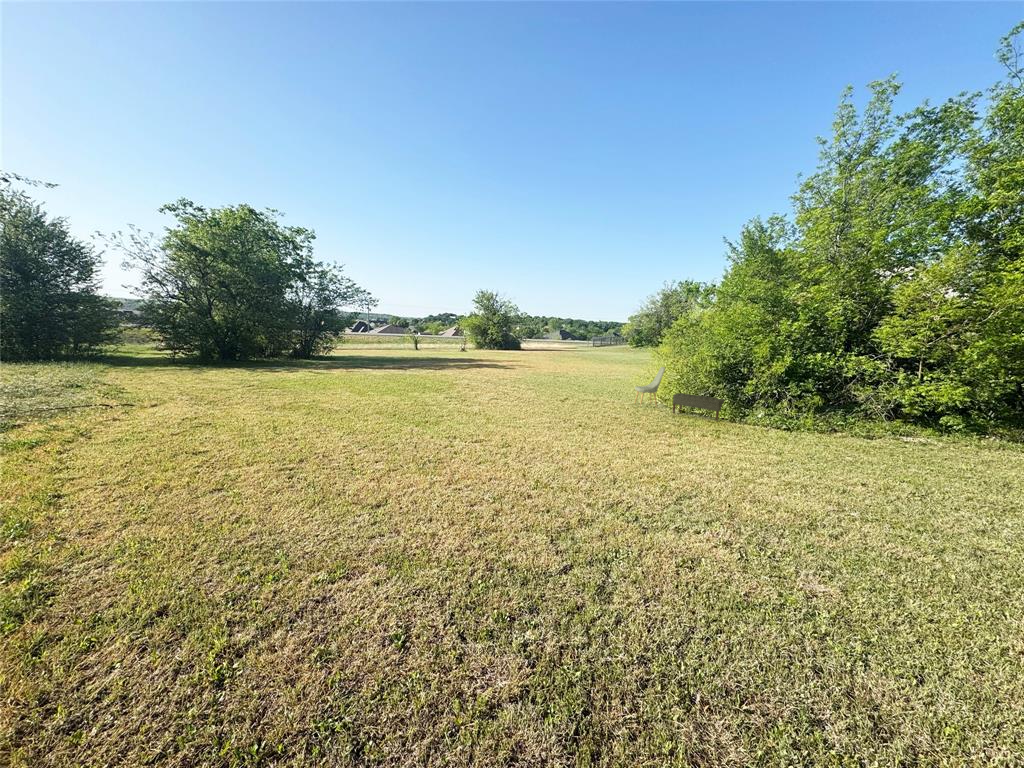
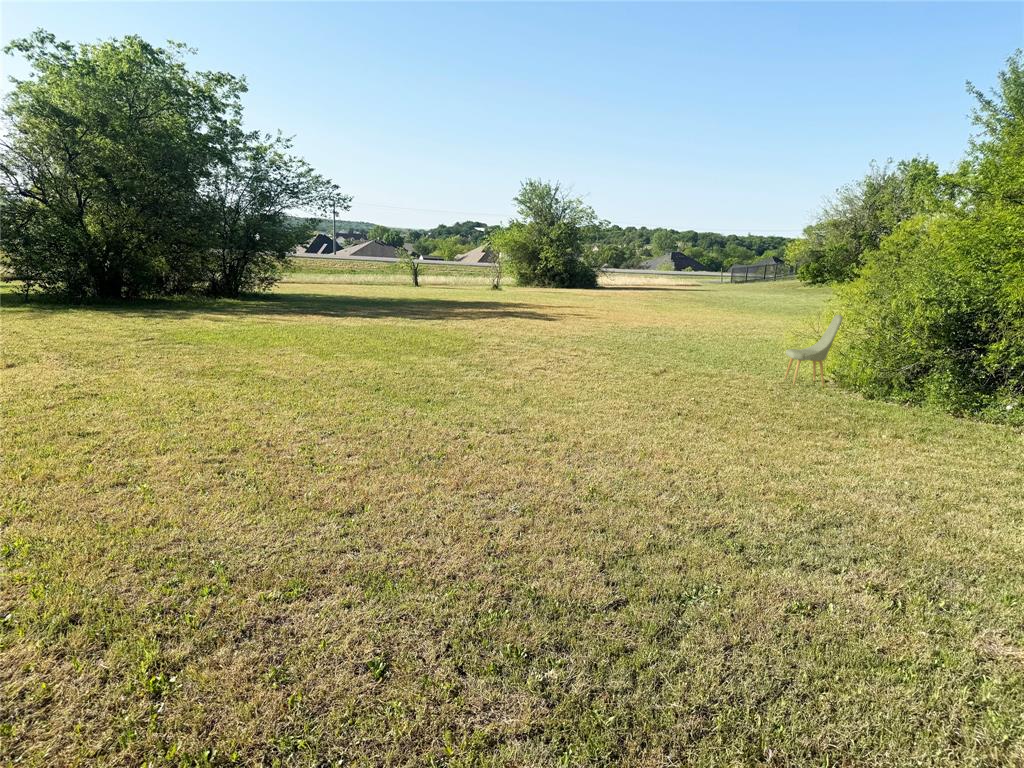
bench: present [673,393,726,421] -> none [850,362,952,413]

